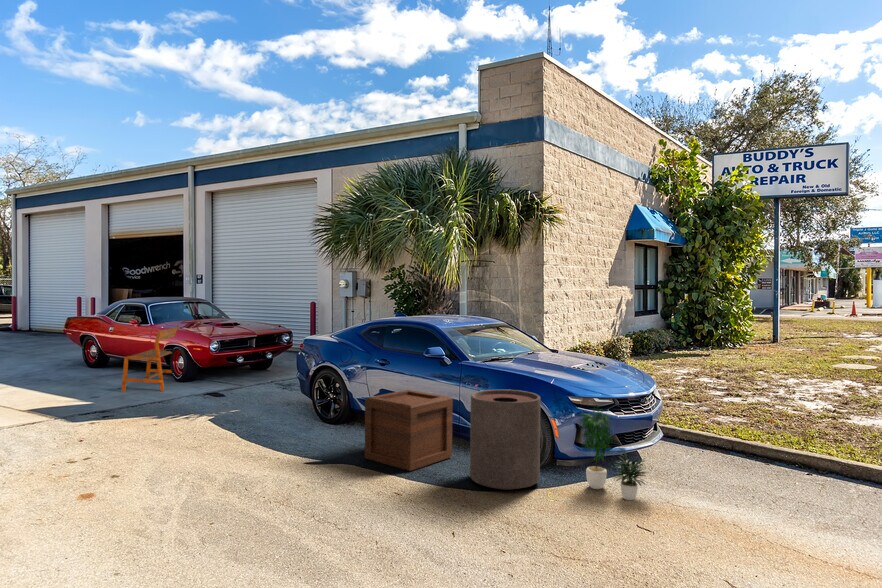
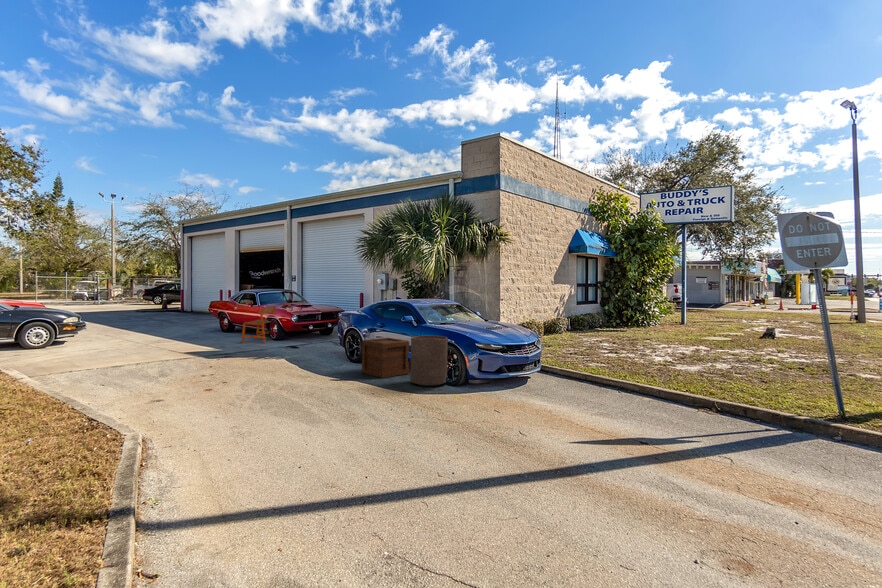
potted plant: present [579,410,646,500] -> none [466,343,497,391]

